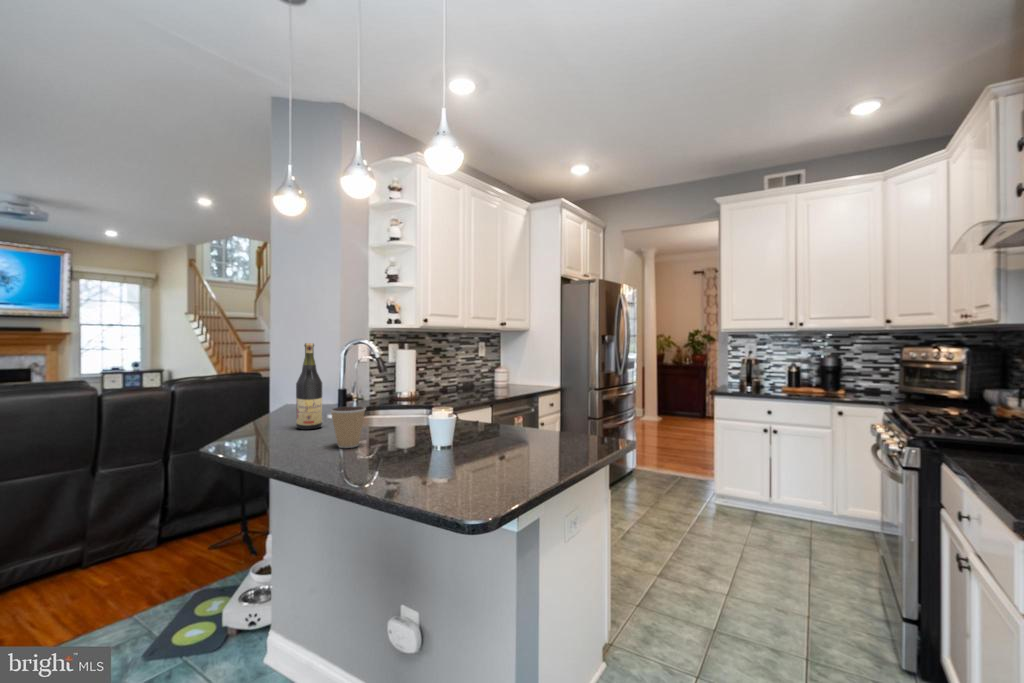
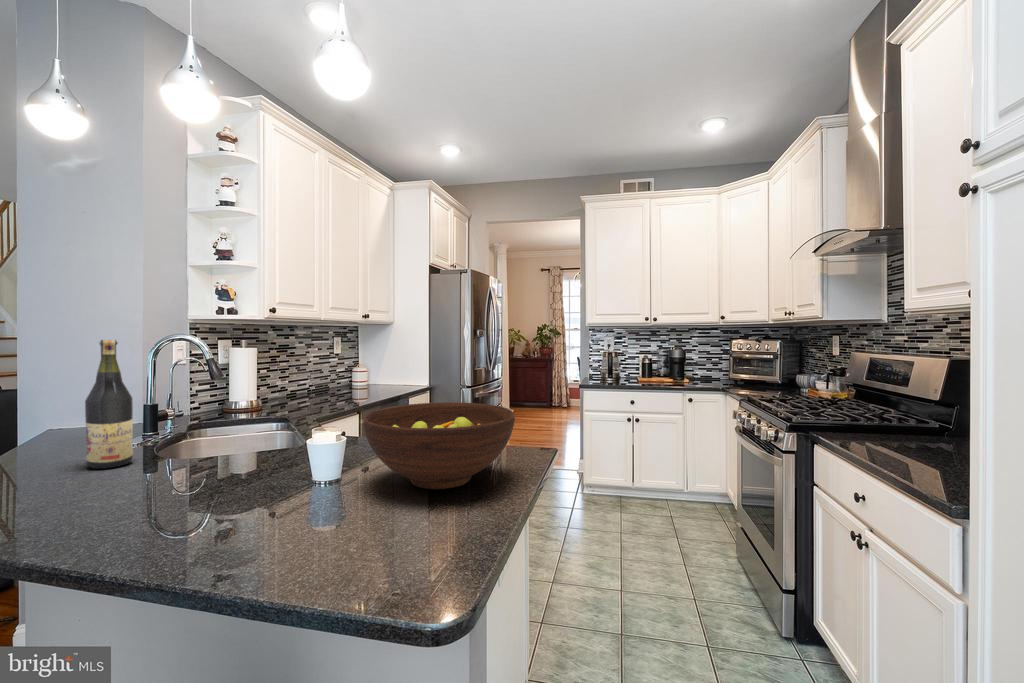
fruit bowl: none [455,396,573,462] -> present [363,402,515,489]
coffee cup: present [331,406,366,448] -> none [160,431,220,495]

